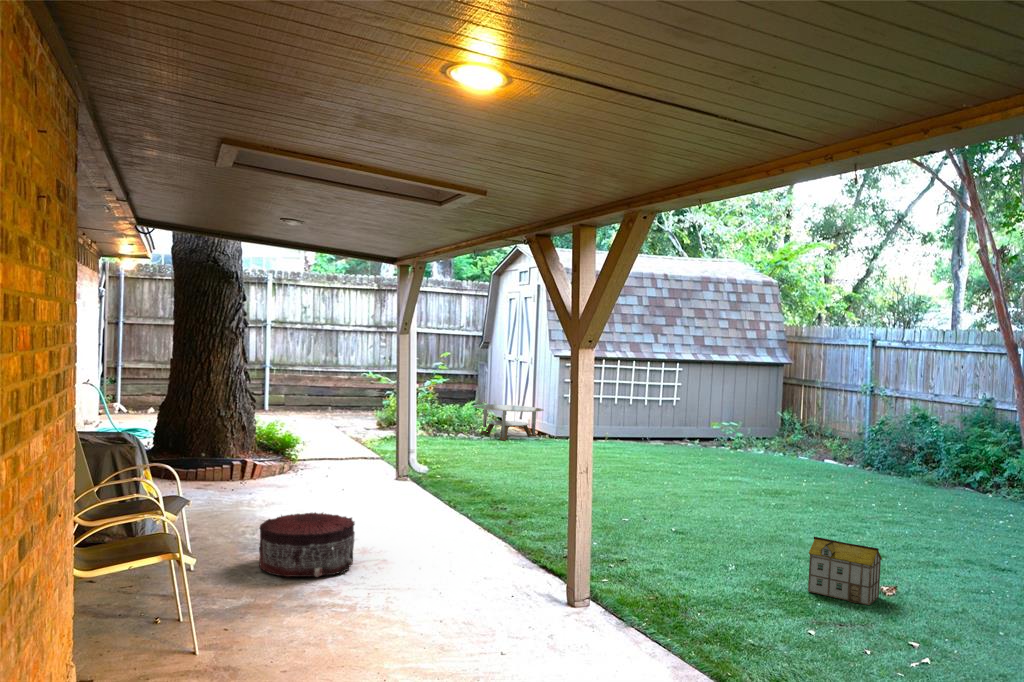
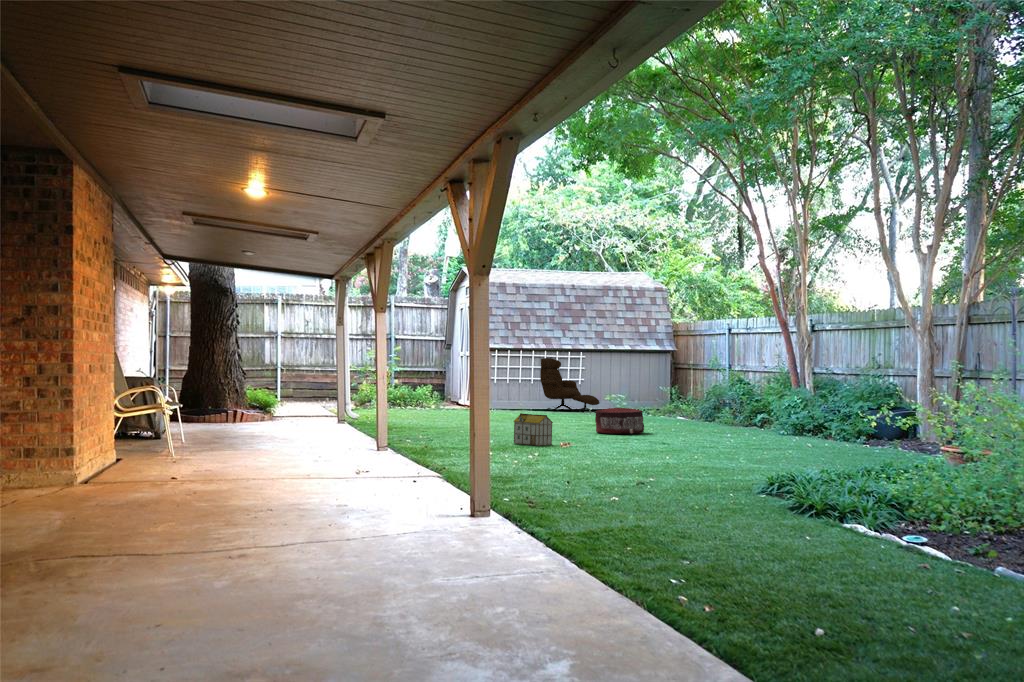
lounge chair: none [629,371,708,446] -> present [540,358,600,412]
round table: present [473,404,544,440] -> none [422,388,476,411]
pouf: present [259,513,355,577] -> present [595,408,644,434]

